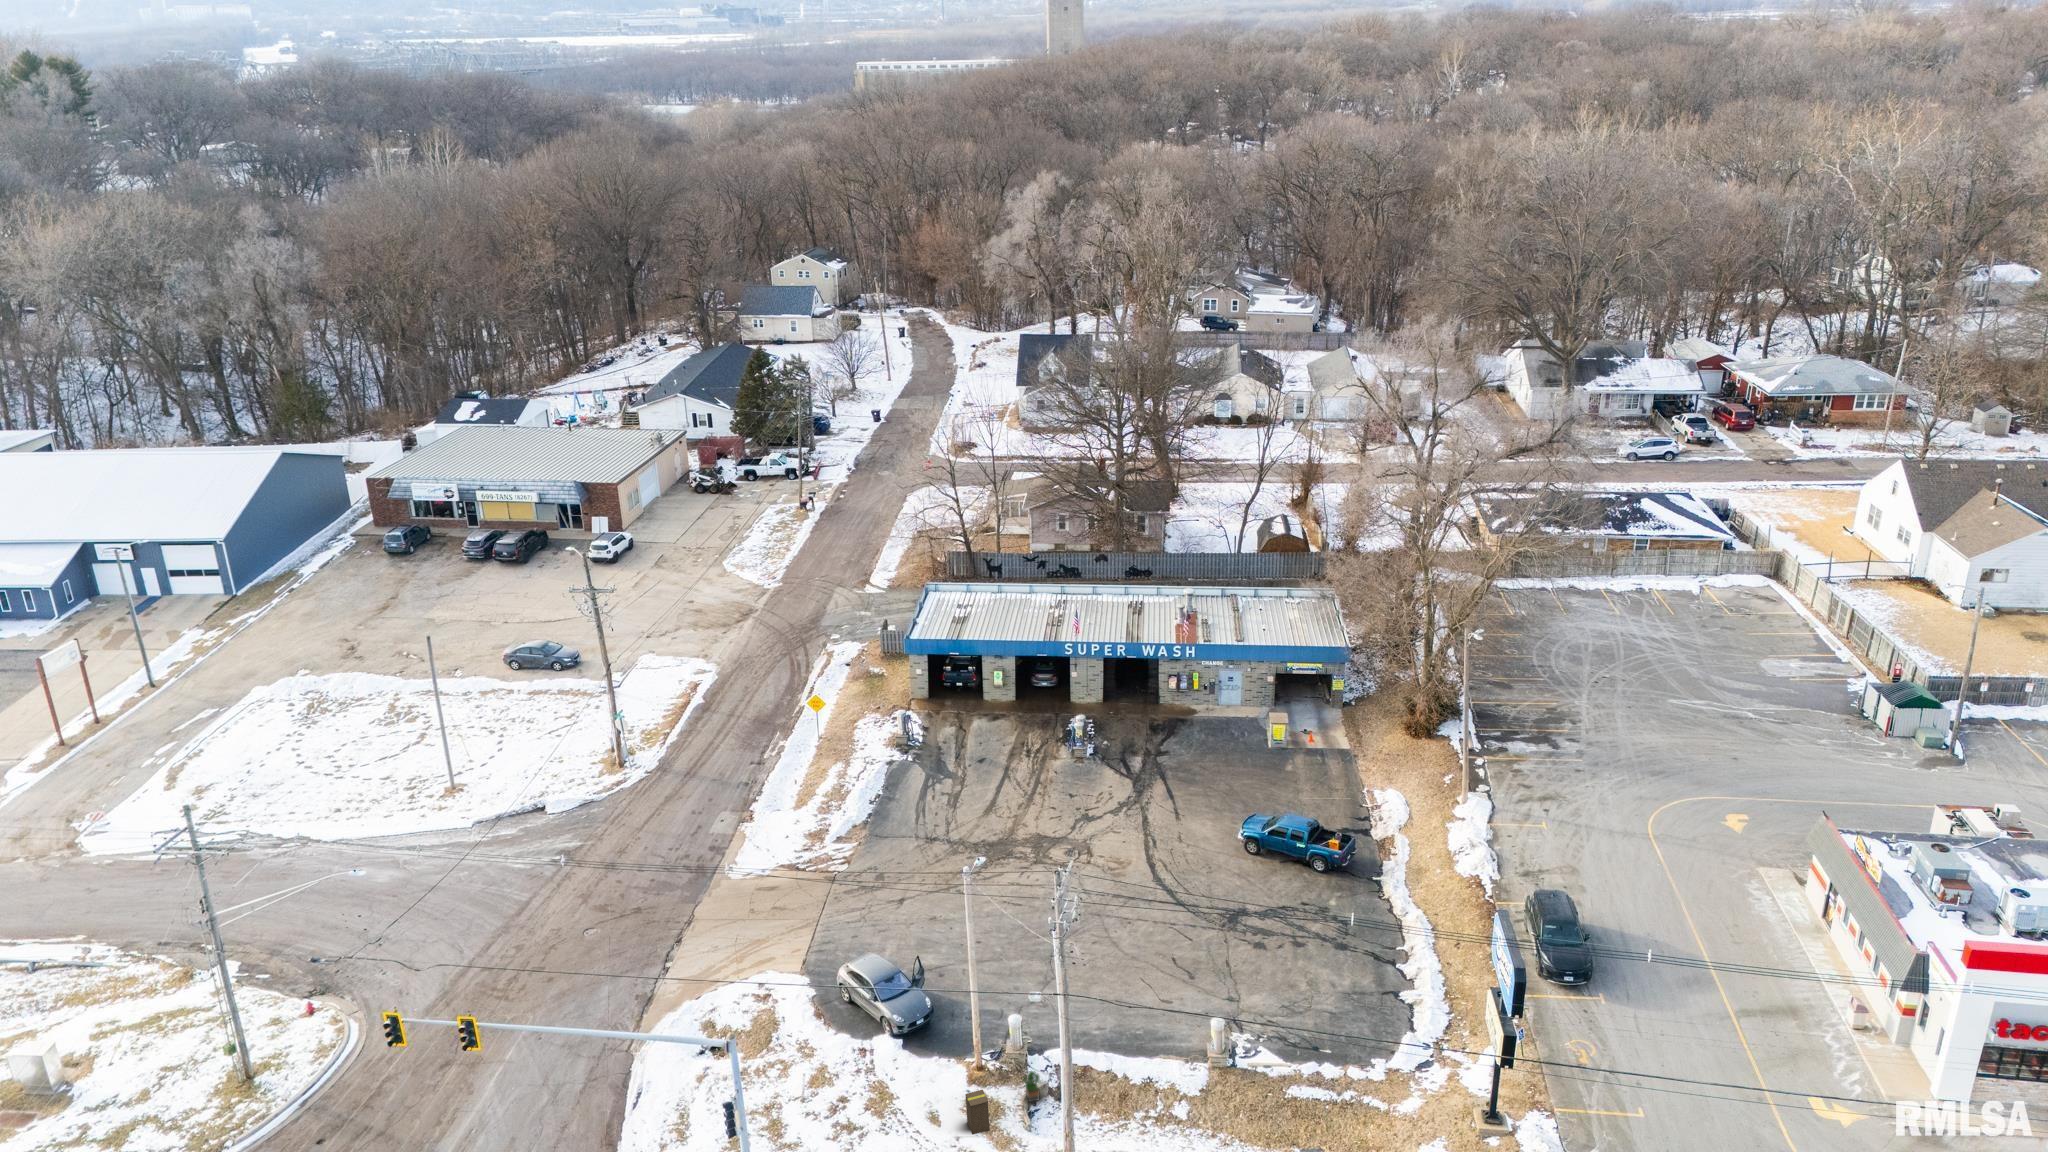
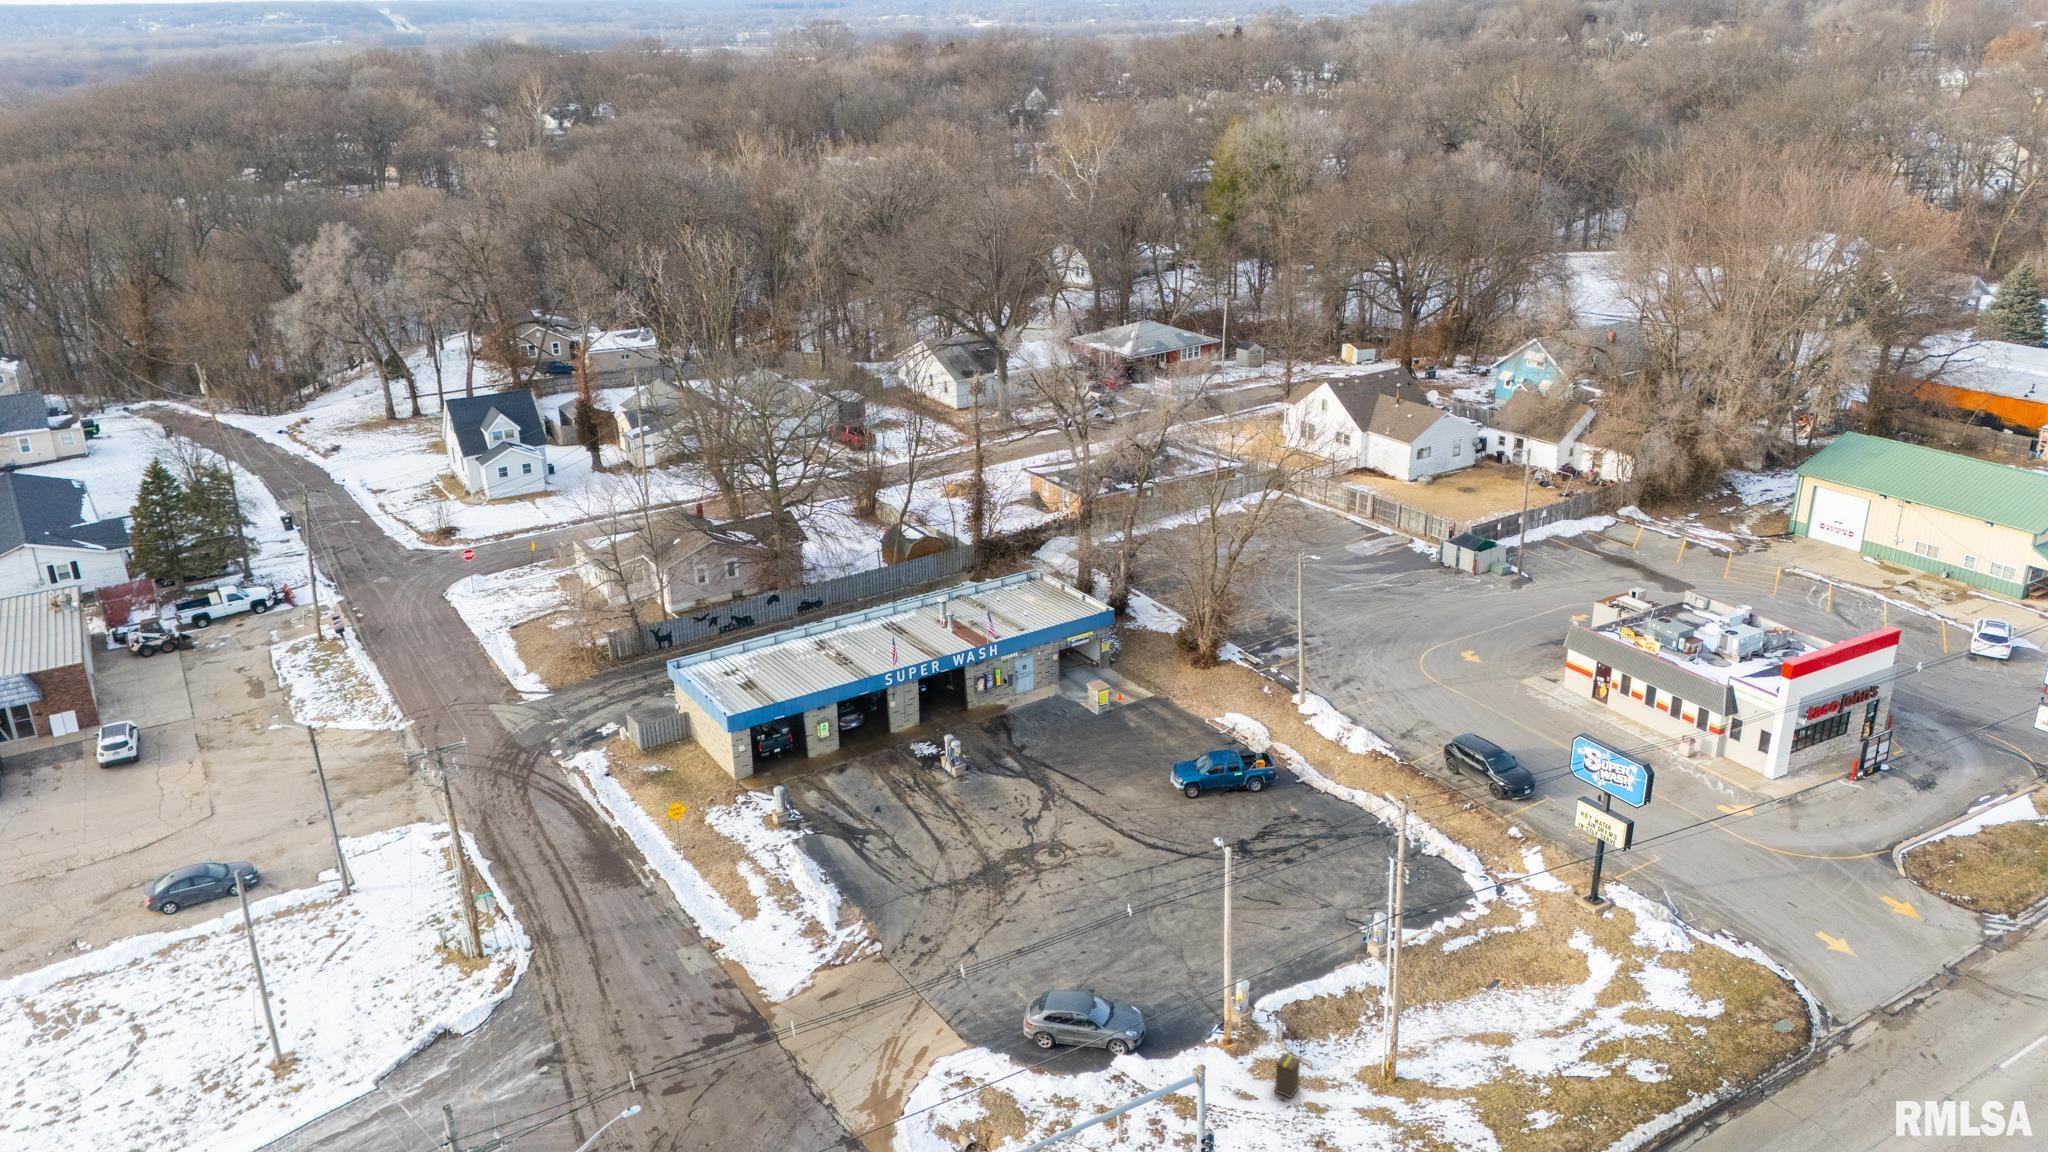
potted tree: present [1023,1071,1041,1102] -> none [1287,1021,1306,1051]

